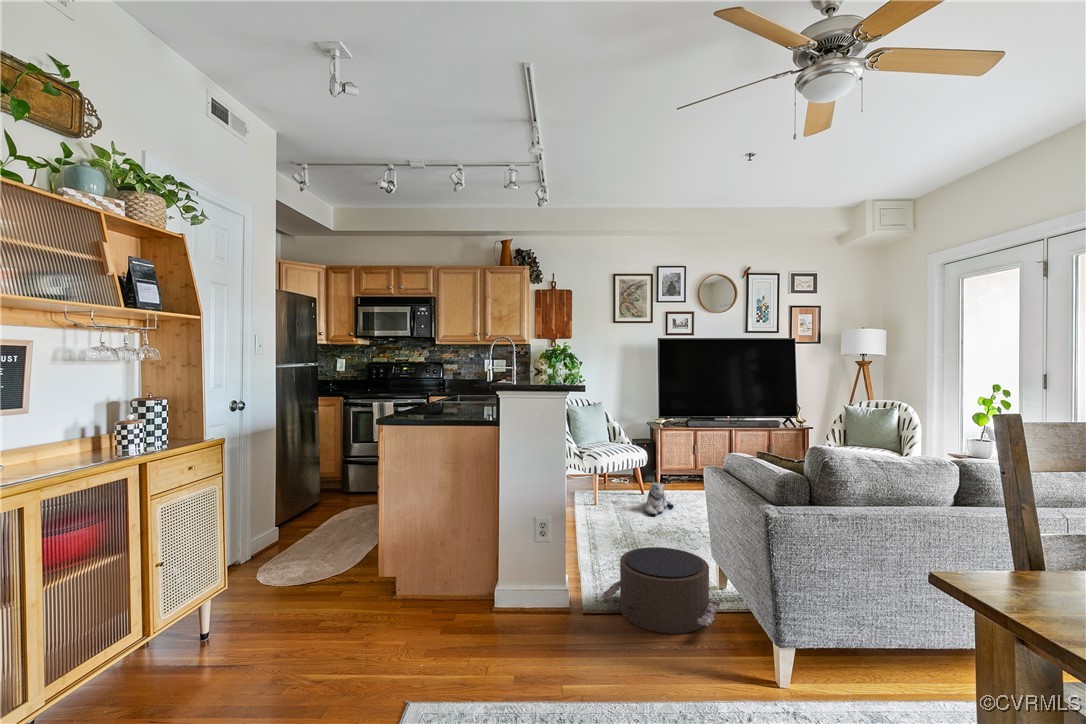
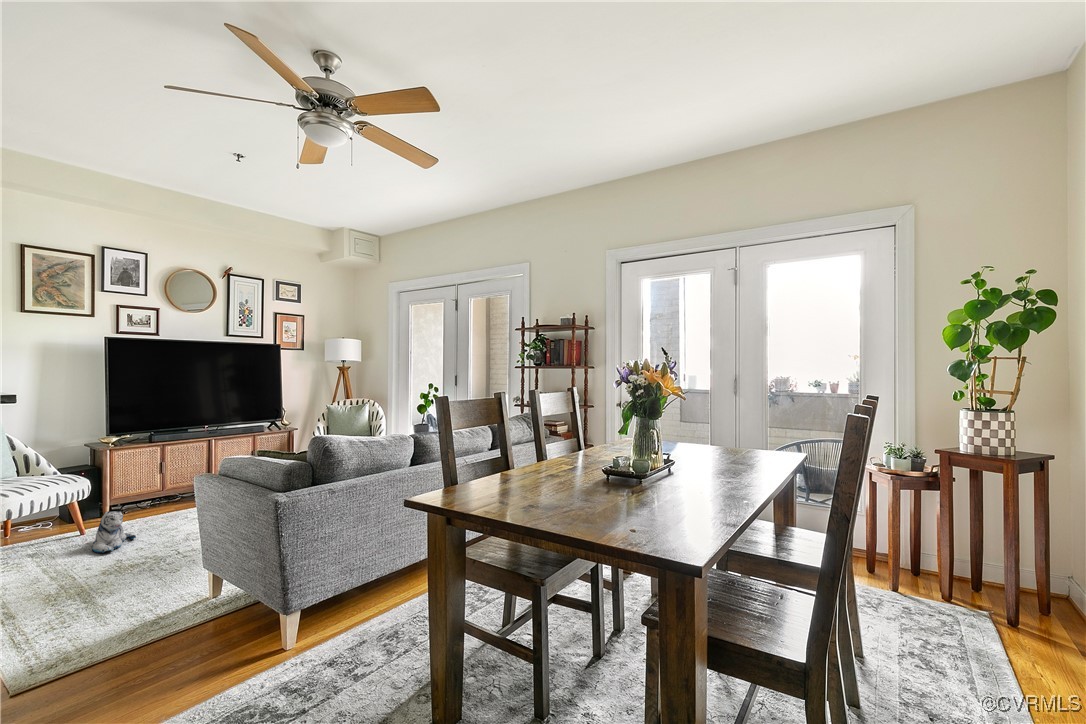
pouf: present [602,547,721,634] -> none [47,571,216,673]

